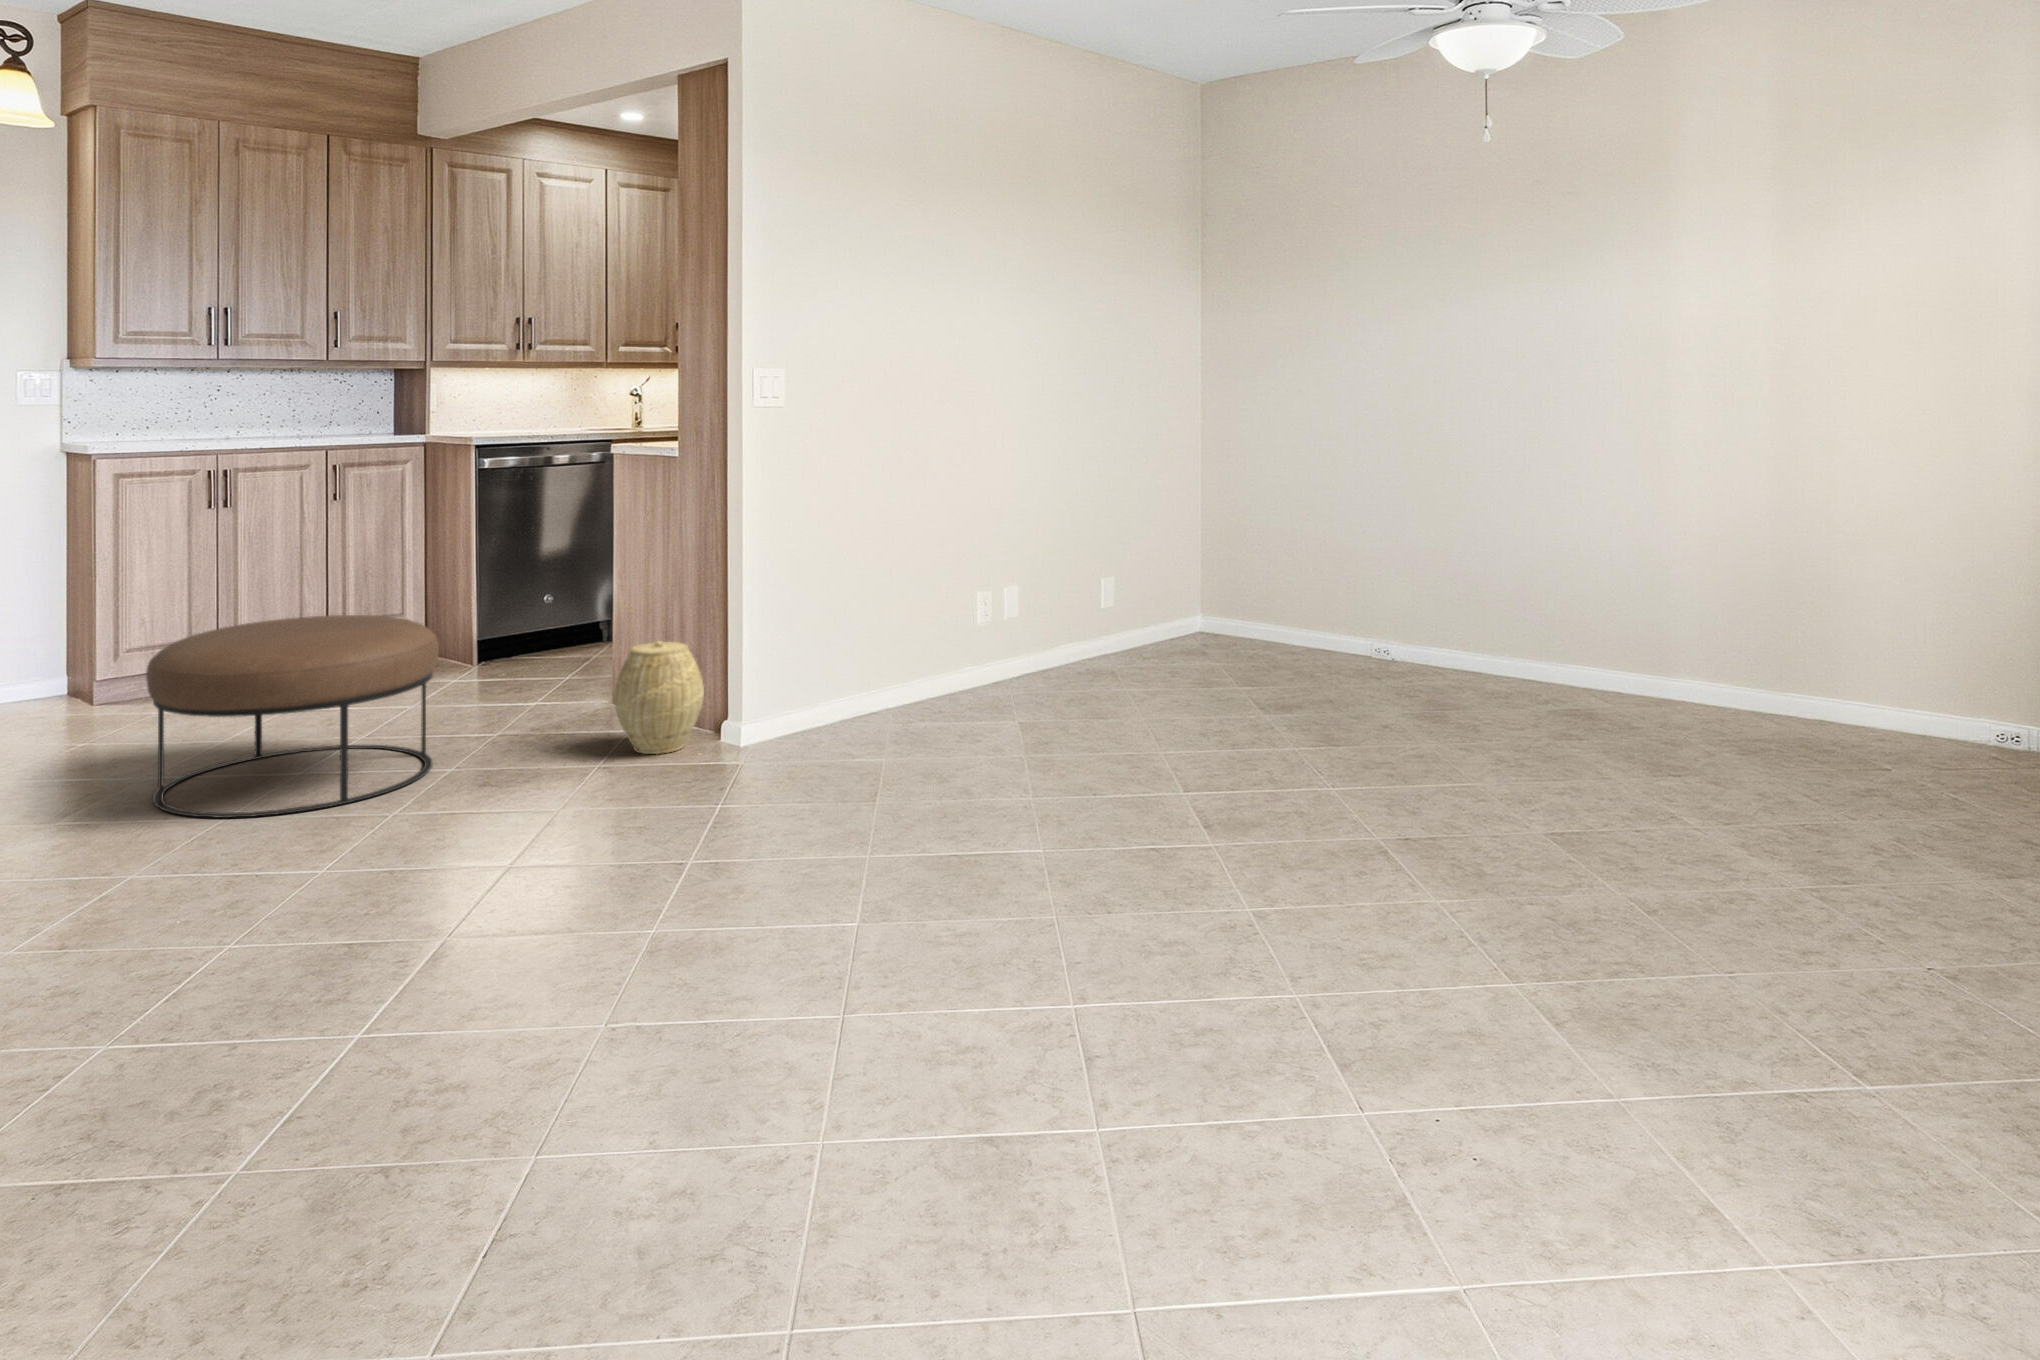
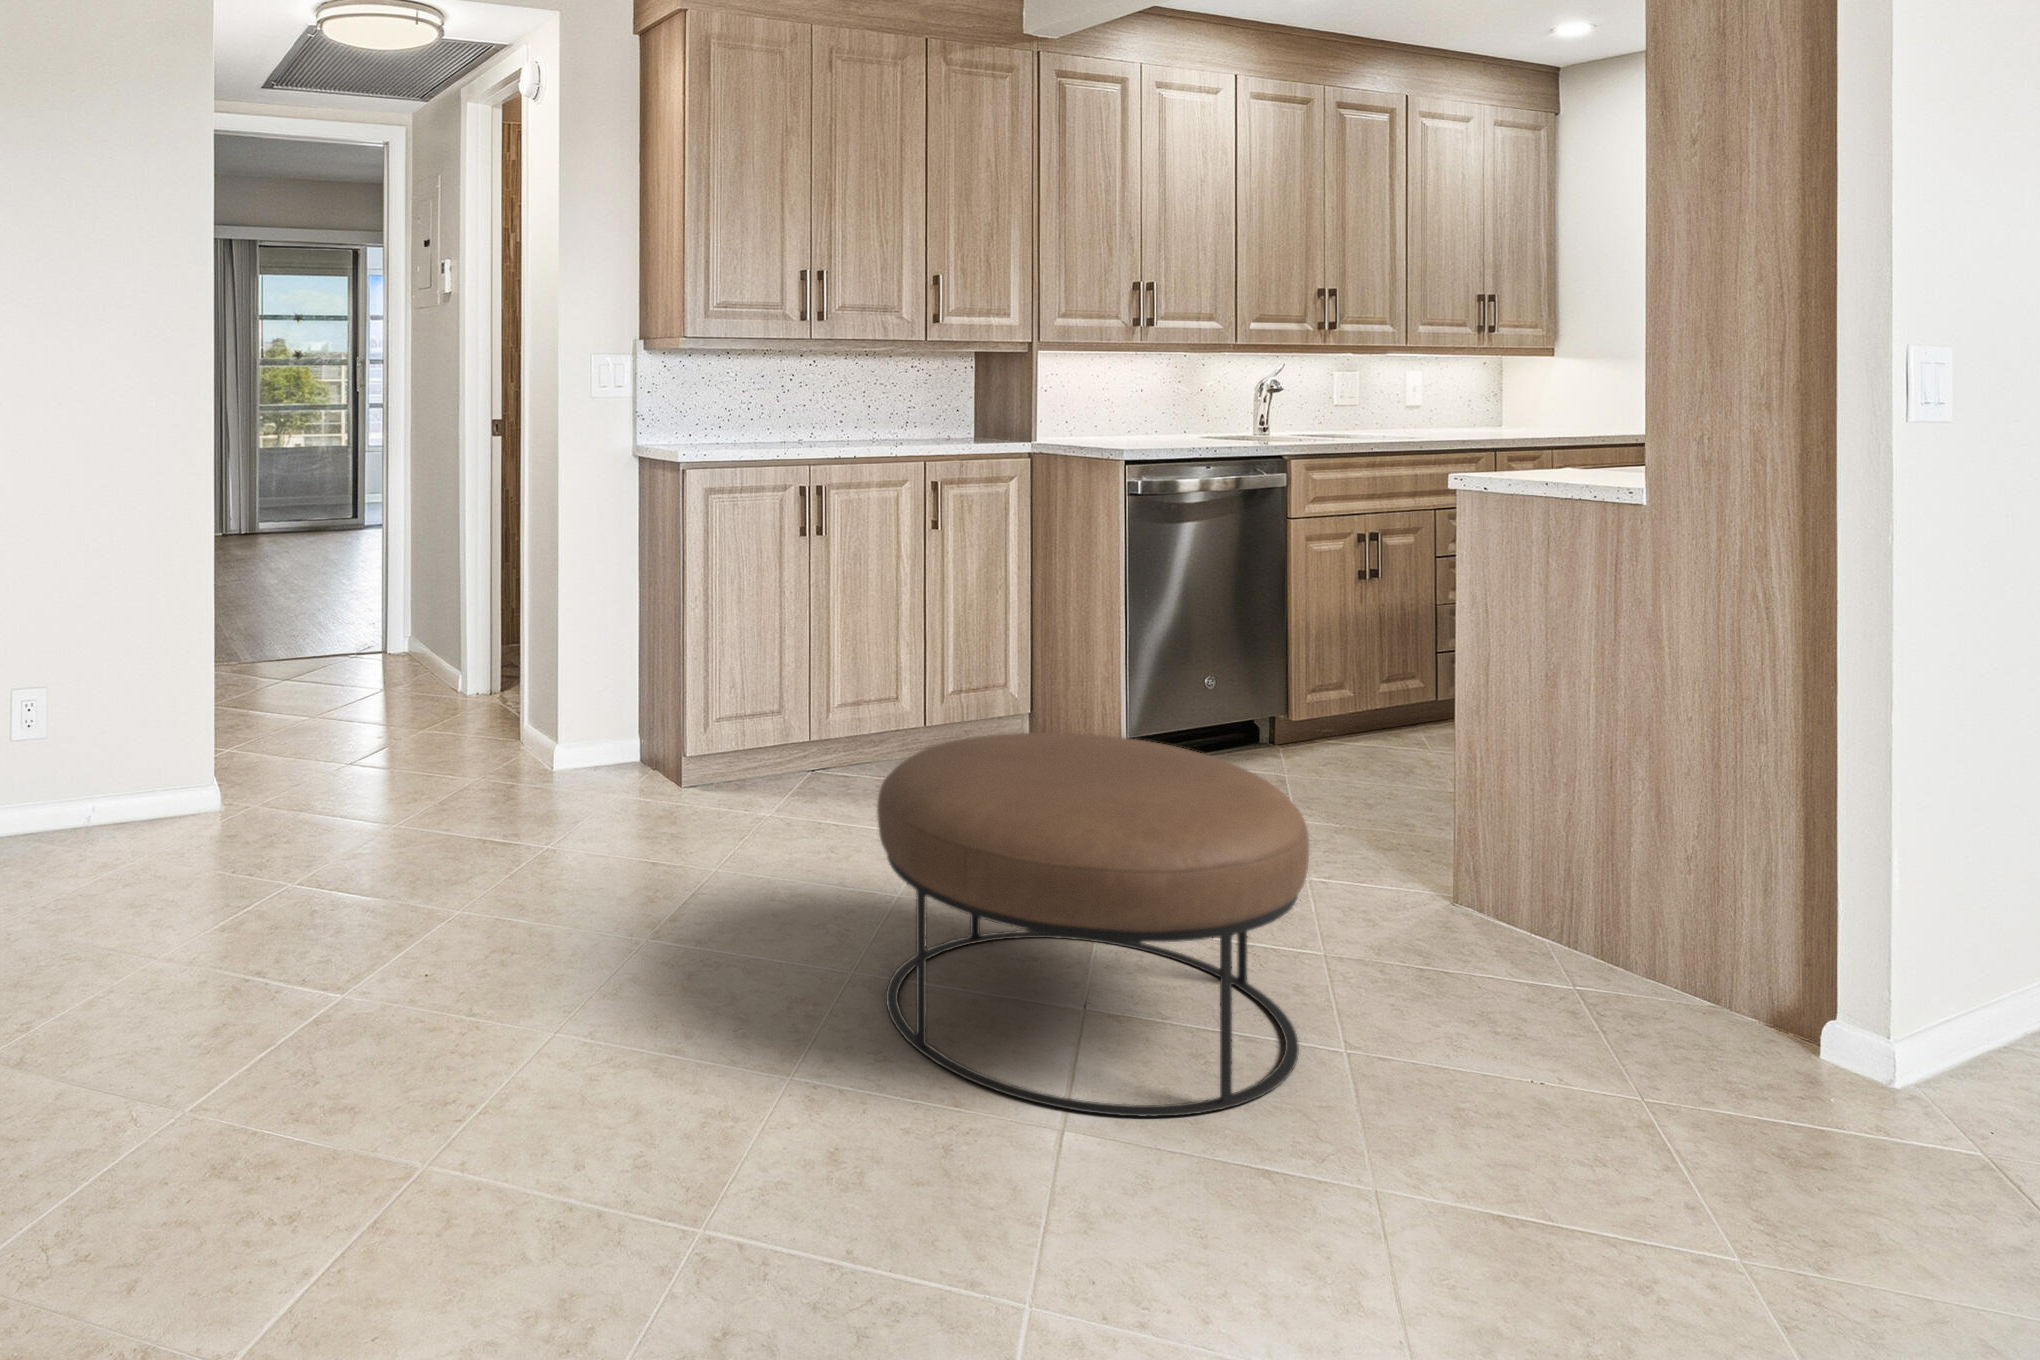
woven basket: present [614,641,704,754] -> none [1592,842,1786,1066]

